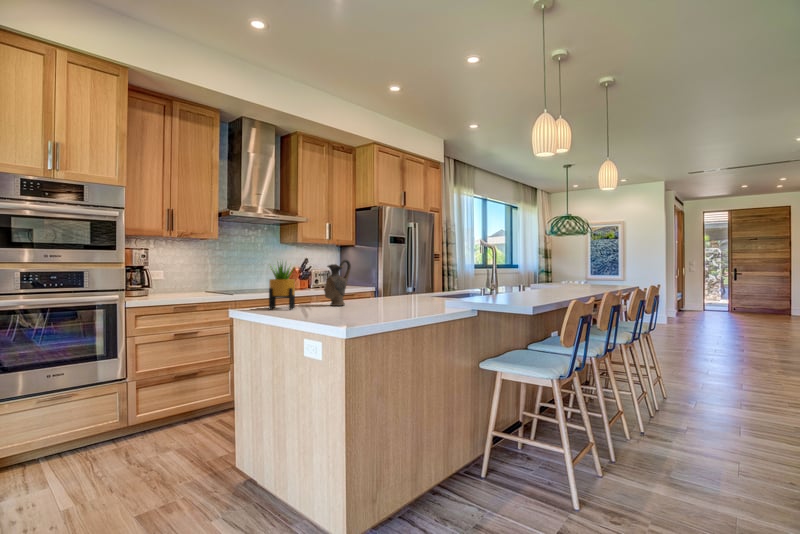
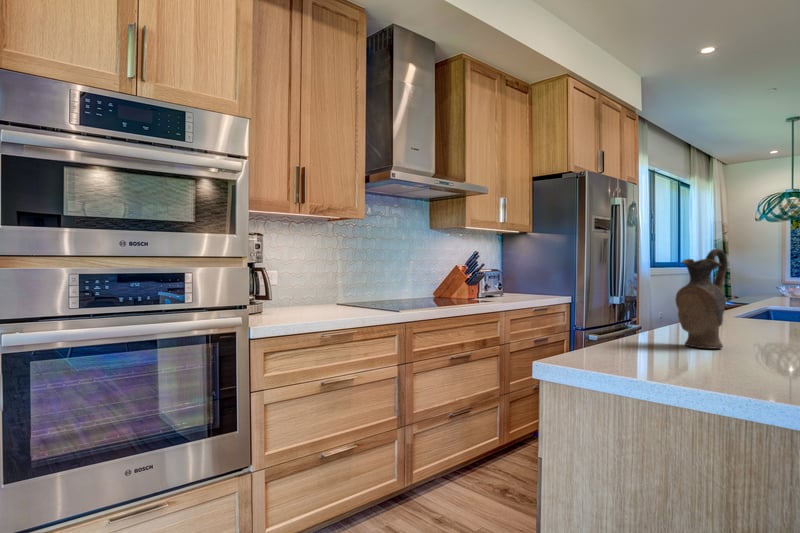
potted plant: present [269,264,295,310] -> none [594,243,671,365]

